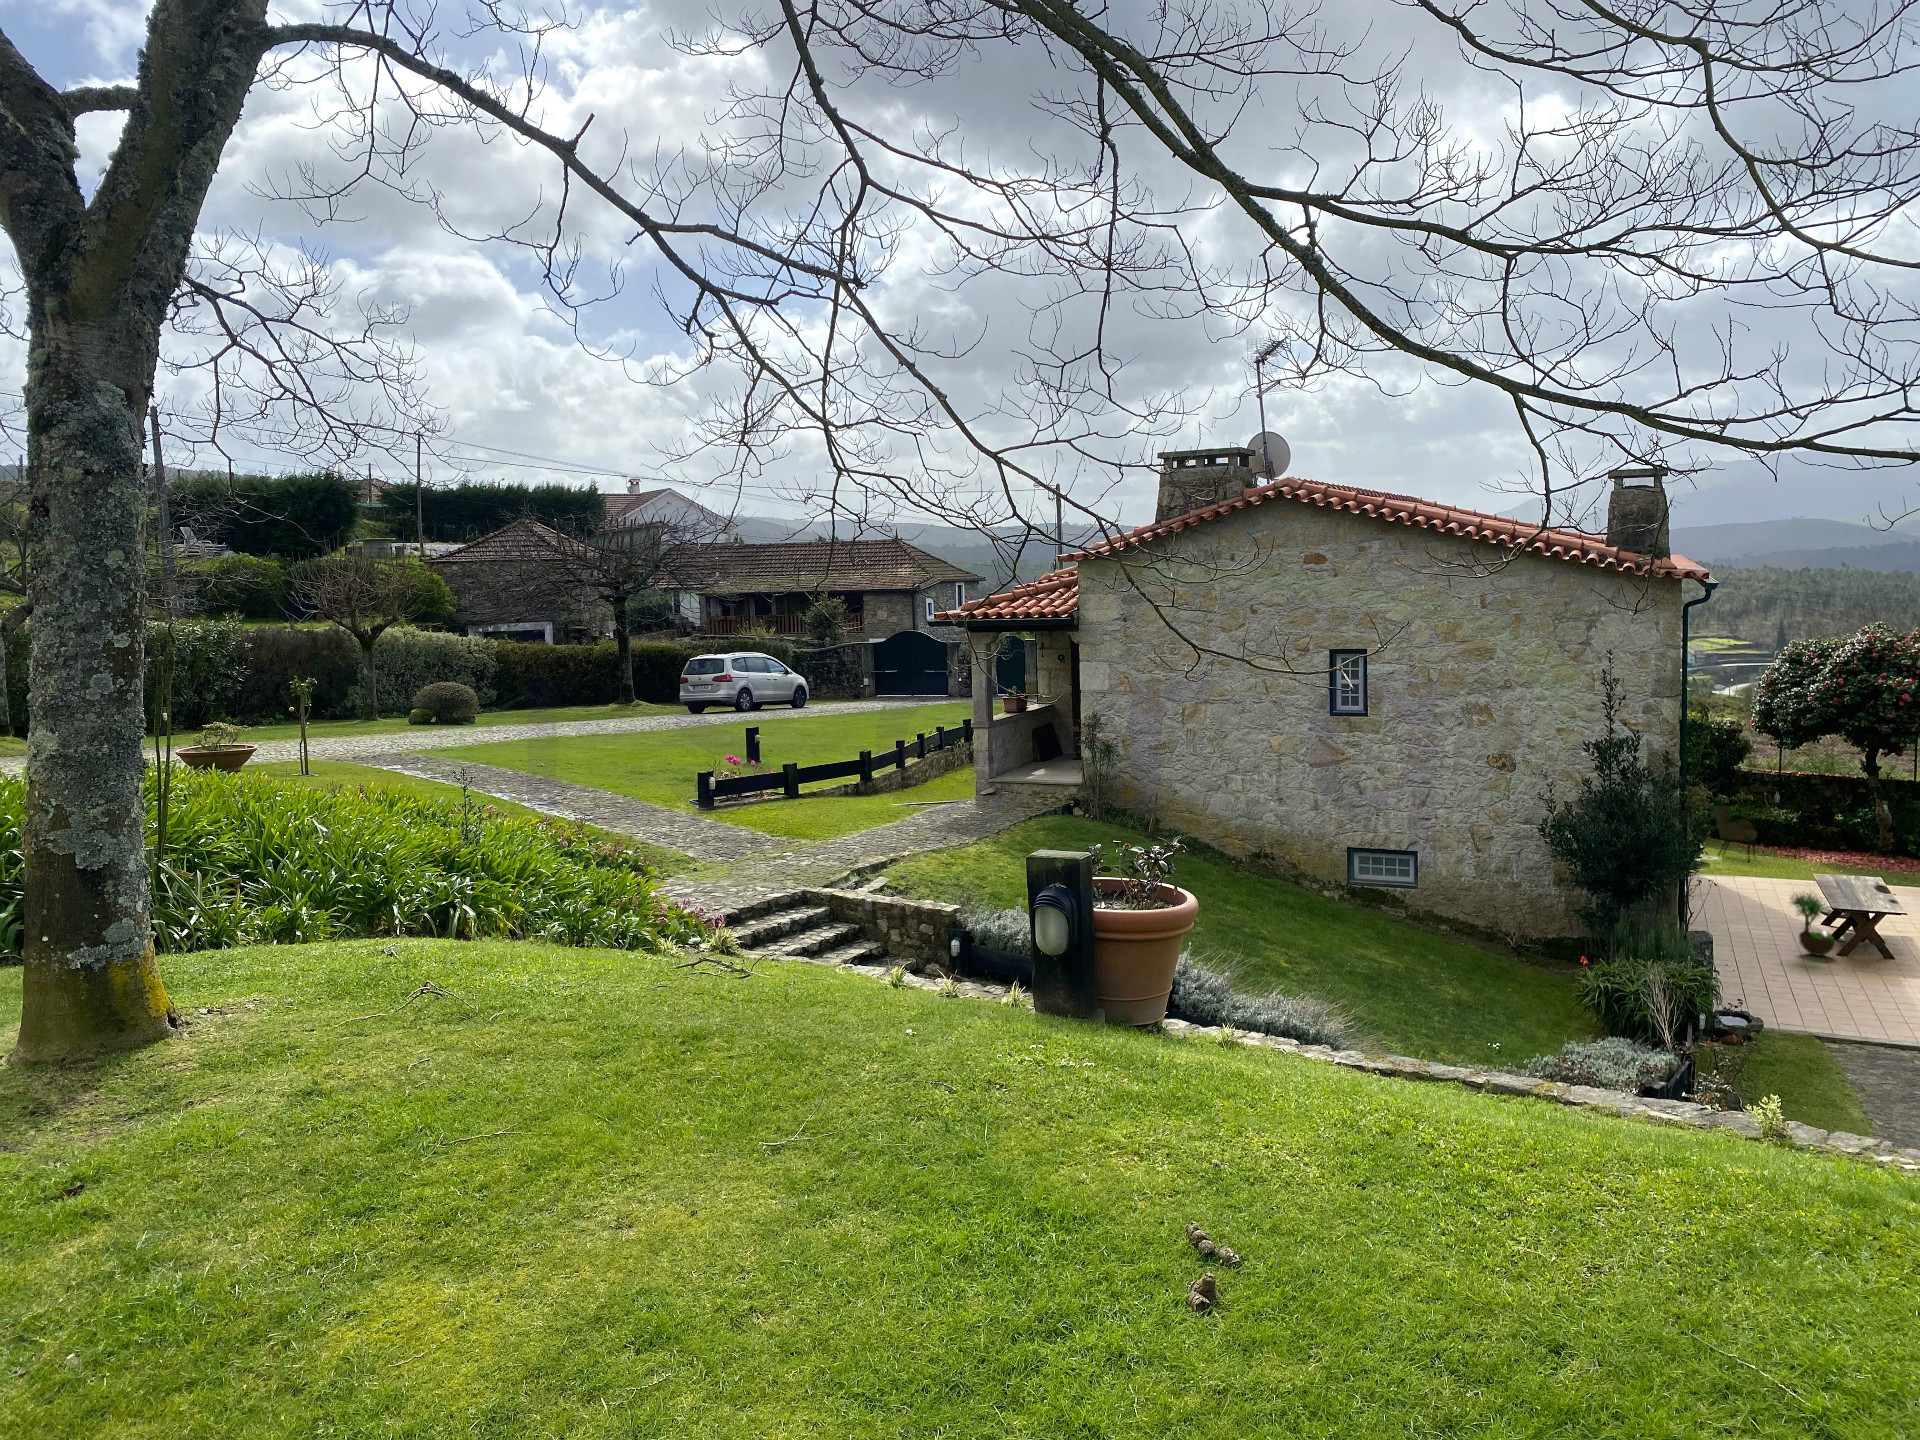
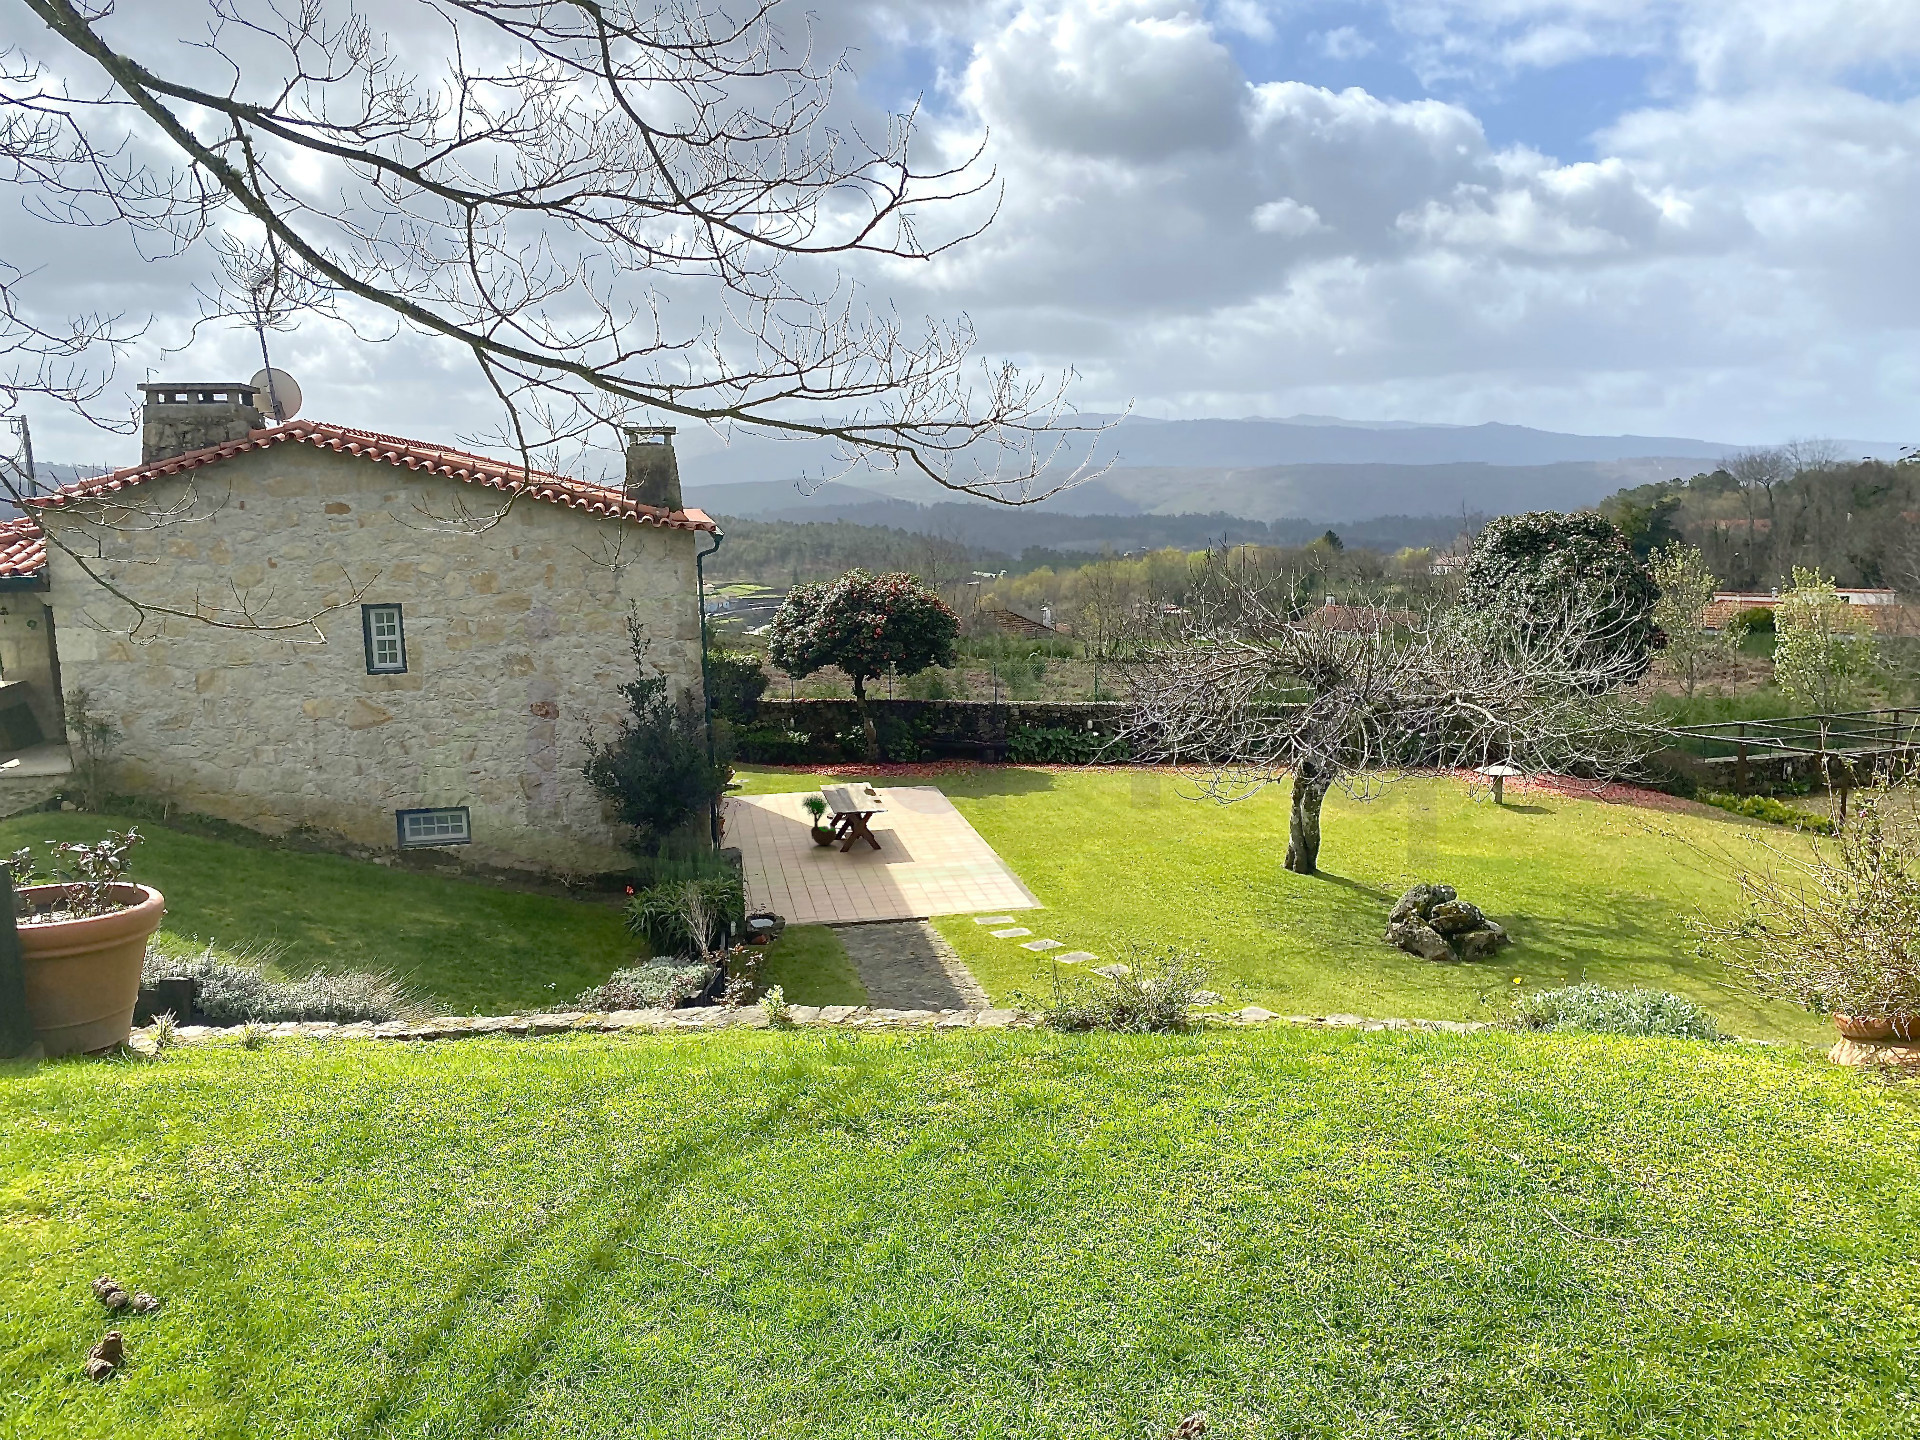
armchair: present [1715,806,1757,862] -> none [751,725,783,770]

